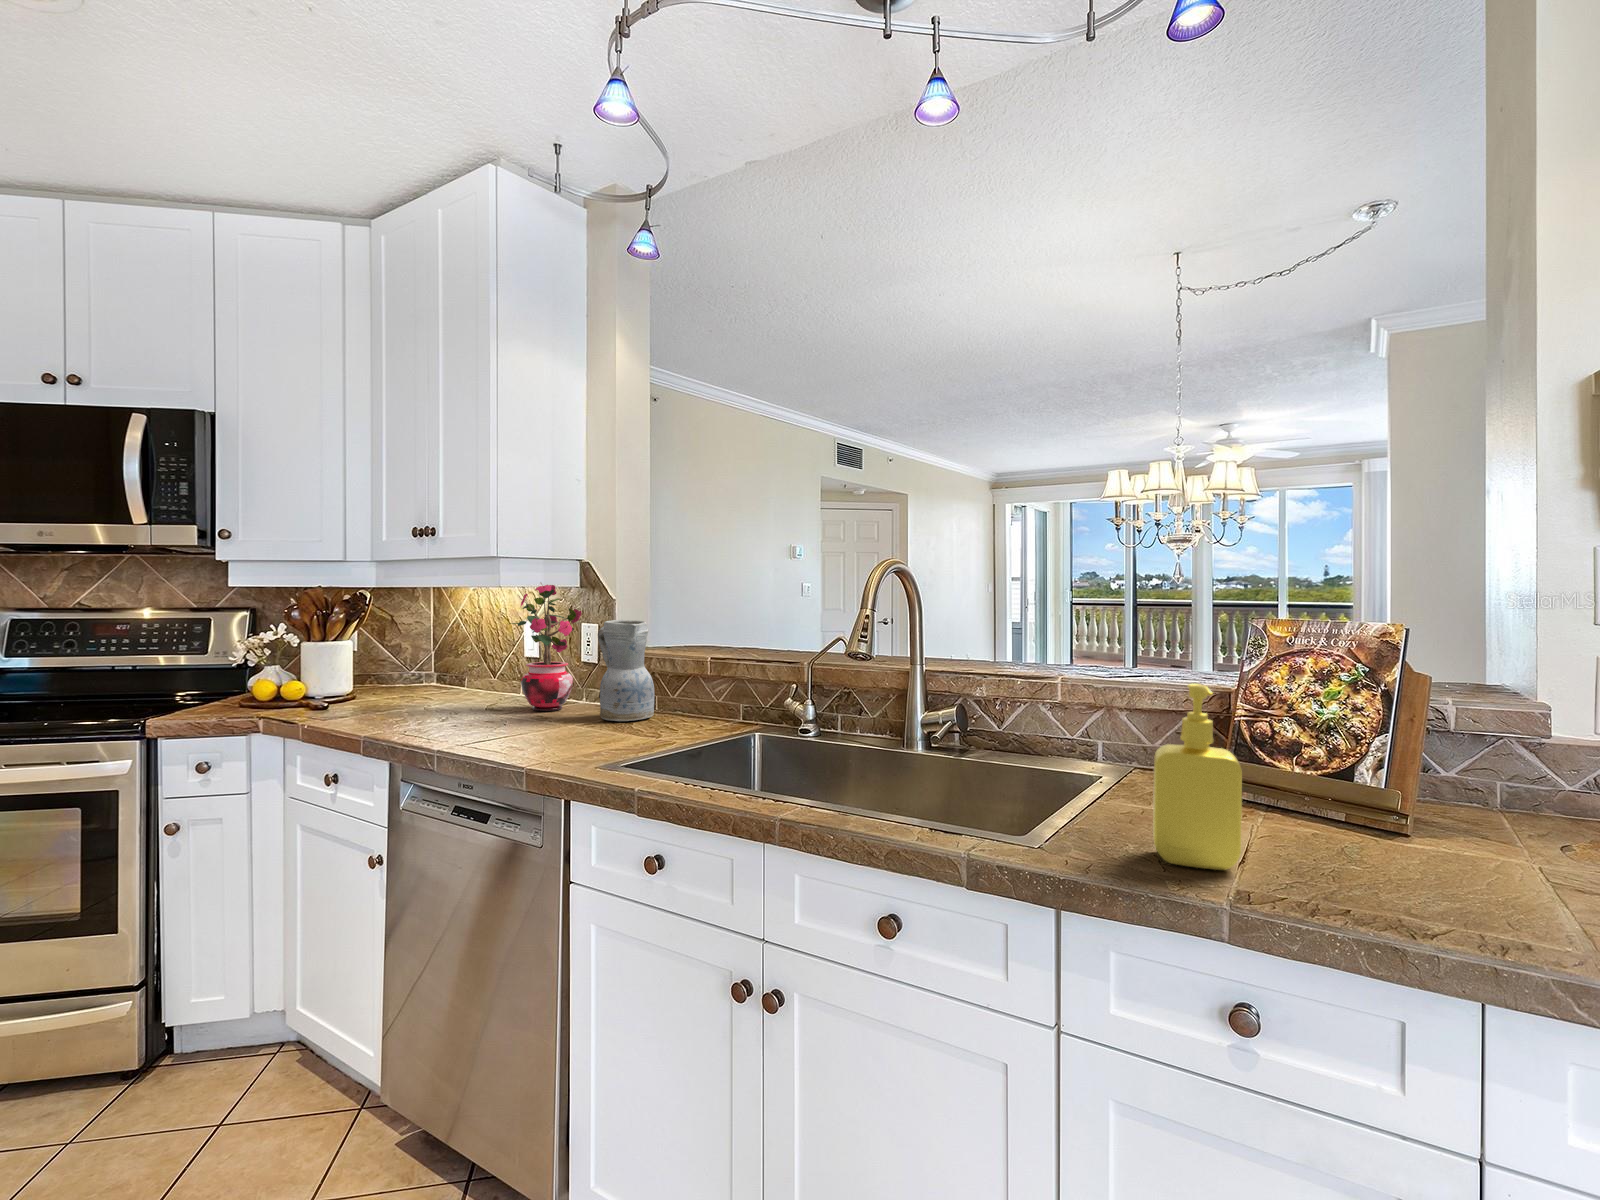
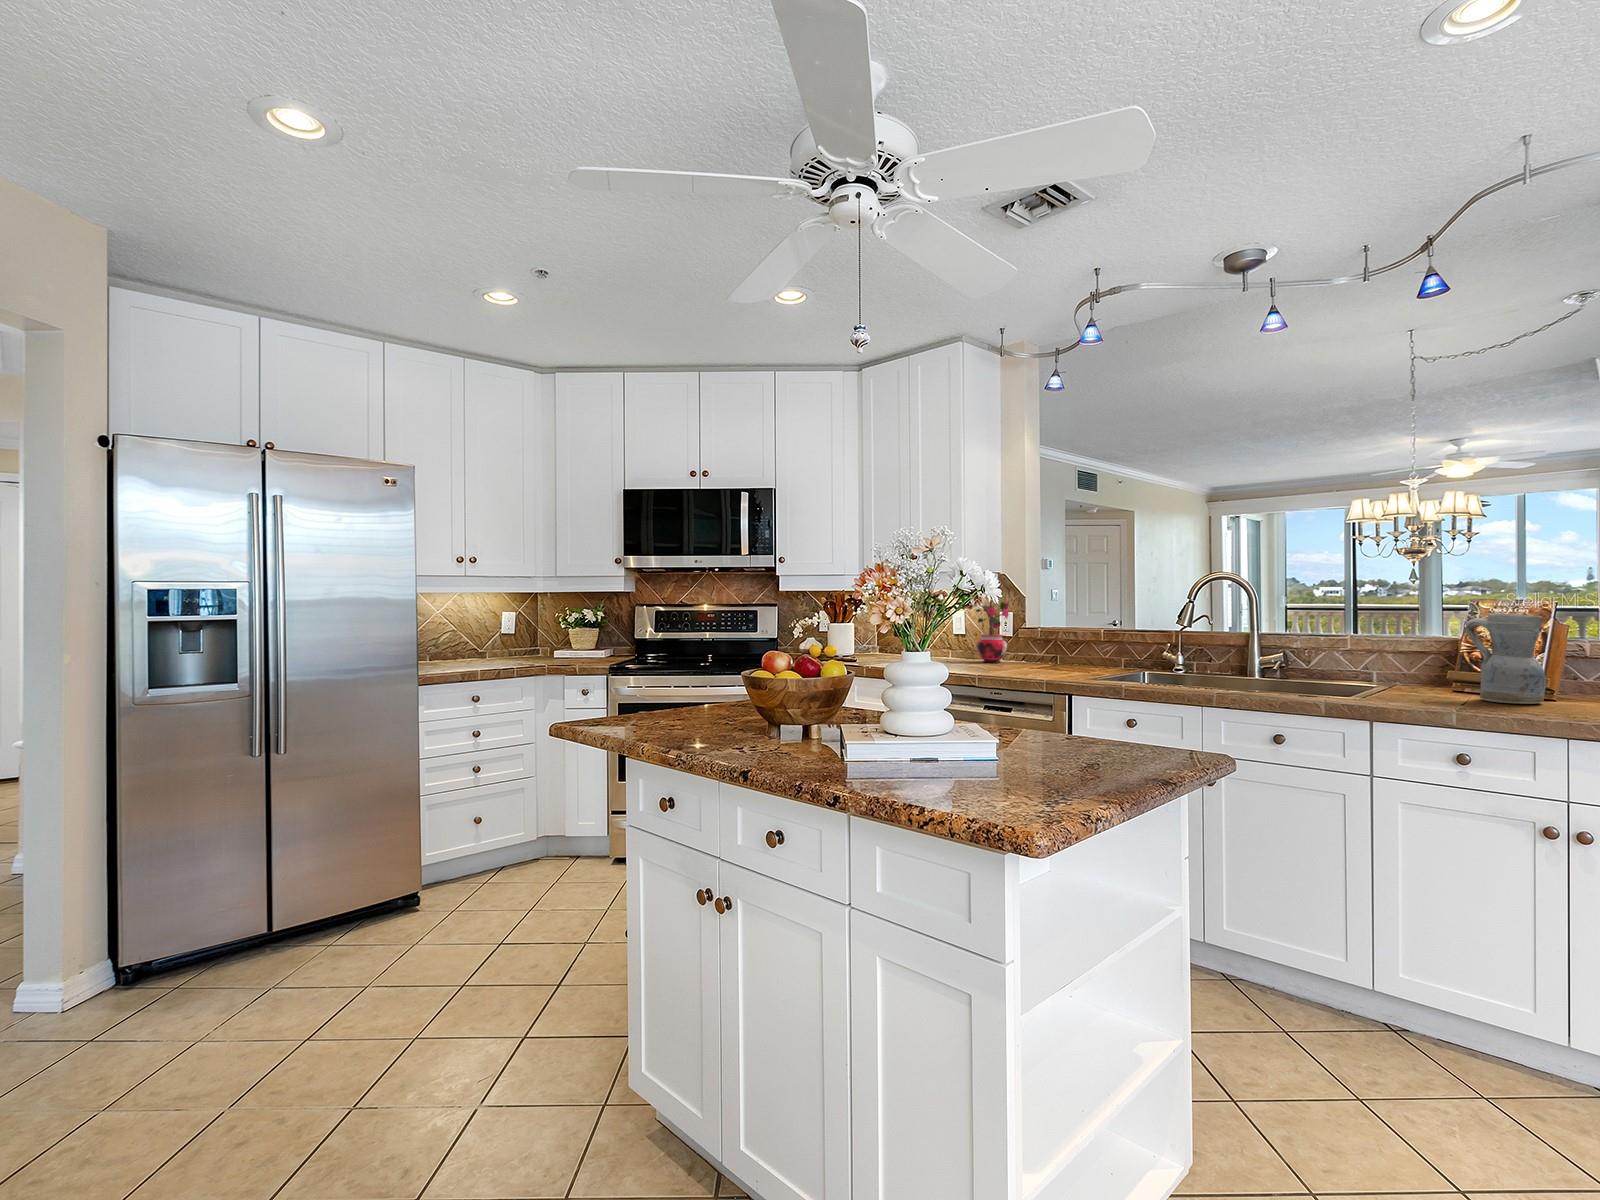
ceramic pitcher: present [598,620,654,721] -> present [1465,613,1546,704]
soap dispenser: present [1153,683,1242,870] -> none [1416,625,1461,705]

